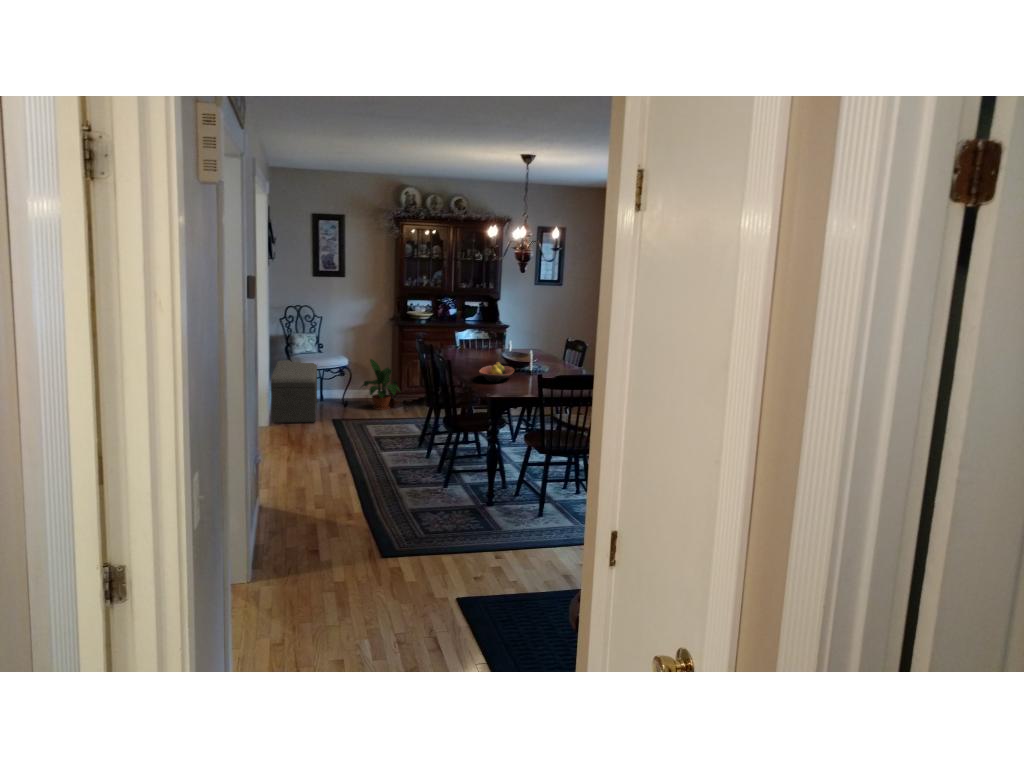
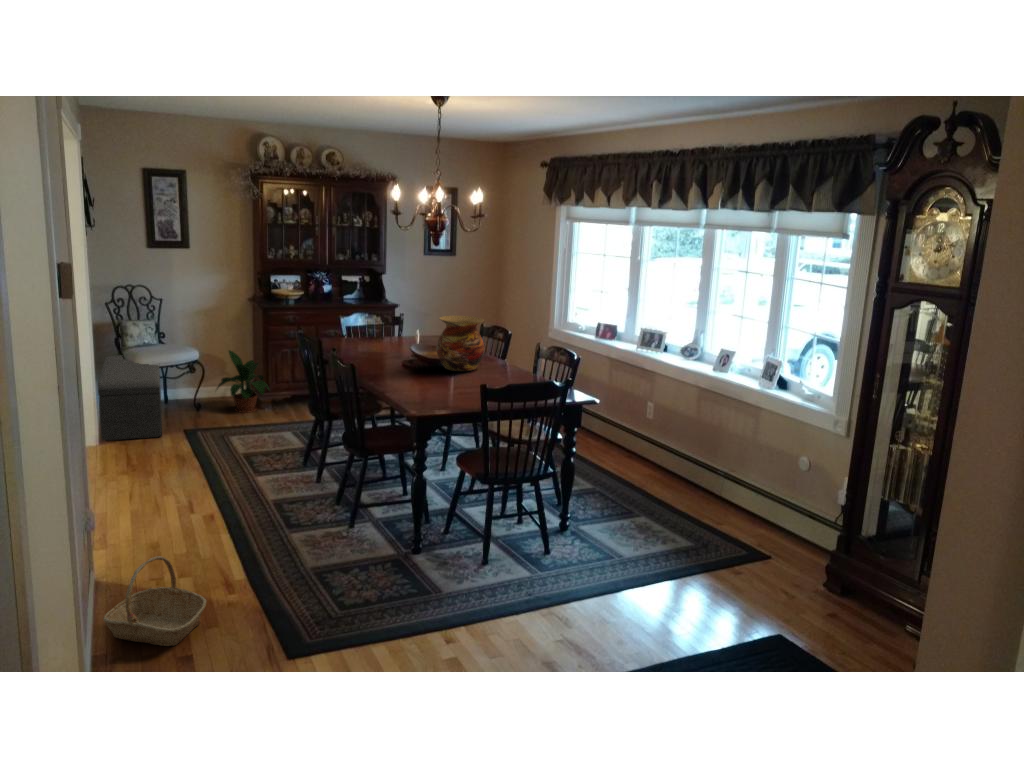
vase: none [521,328,560,372] -> present [436,316,485,371]
fruit bowl: present [479,362,514,382] -> none [391,363,435,391]
basket: none [264,481,332,543] -> present [103,556,206,646]

